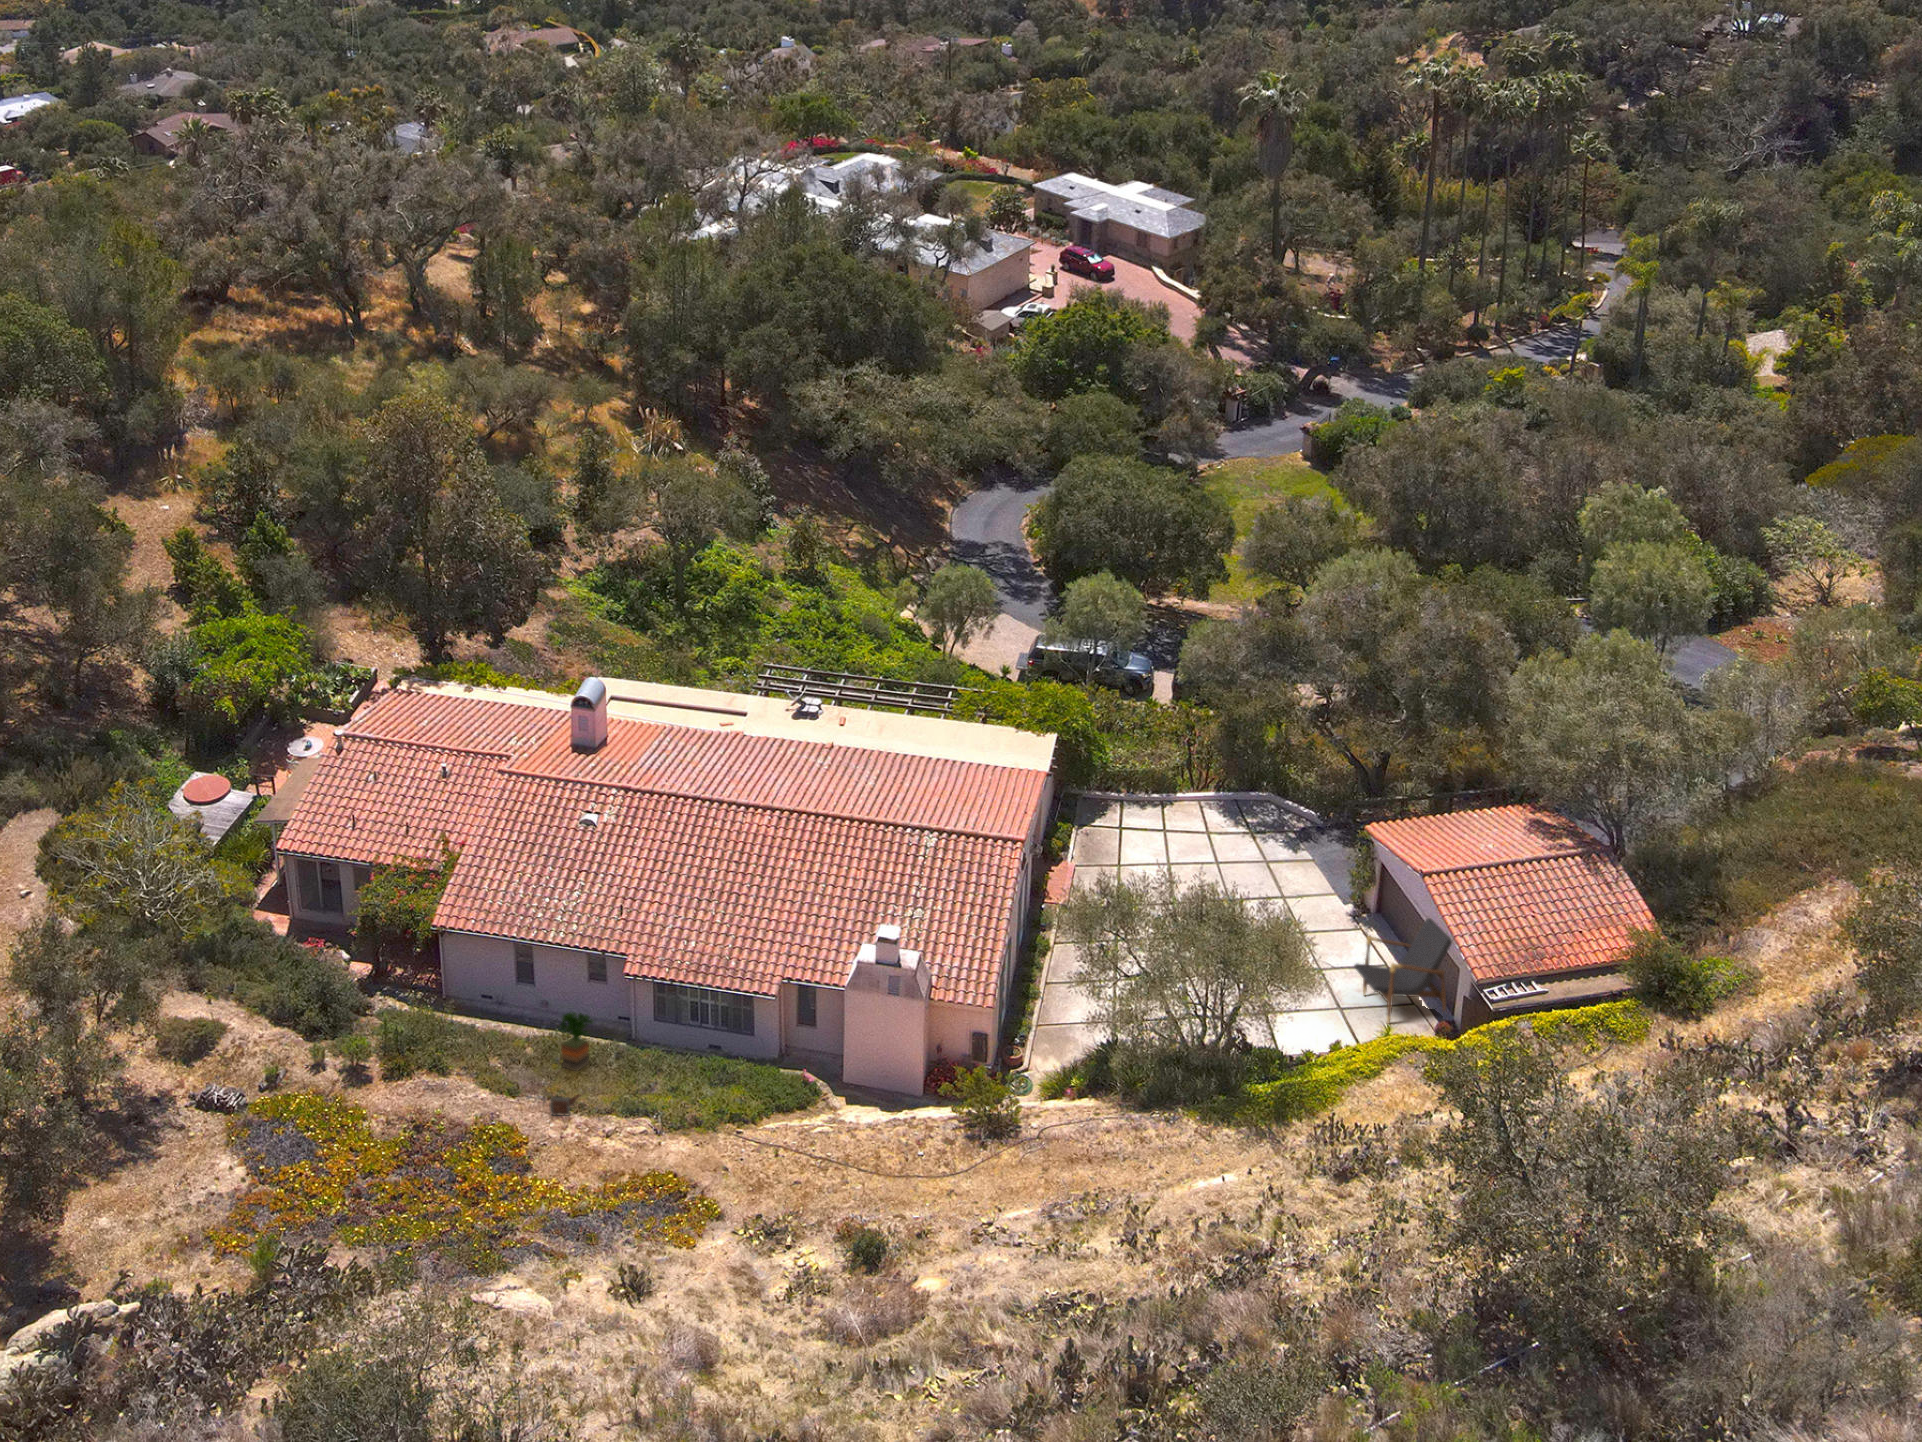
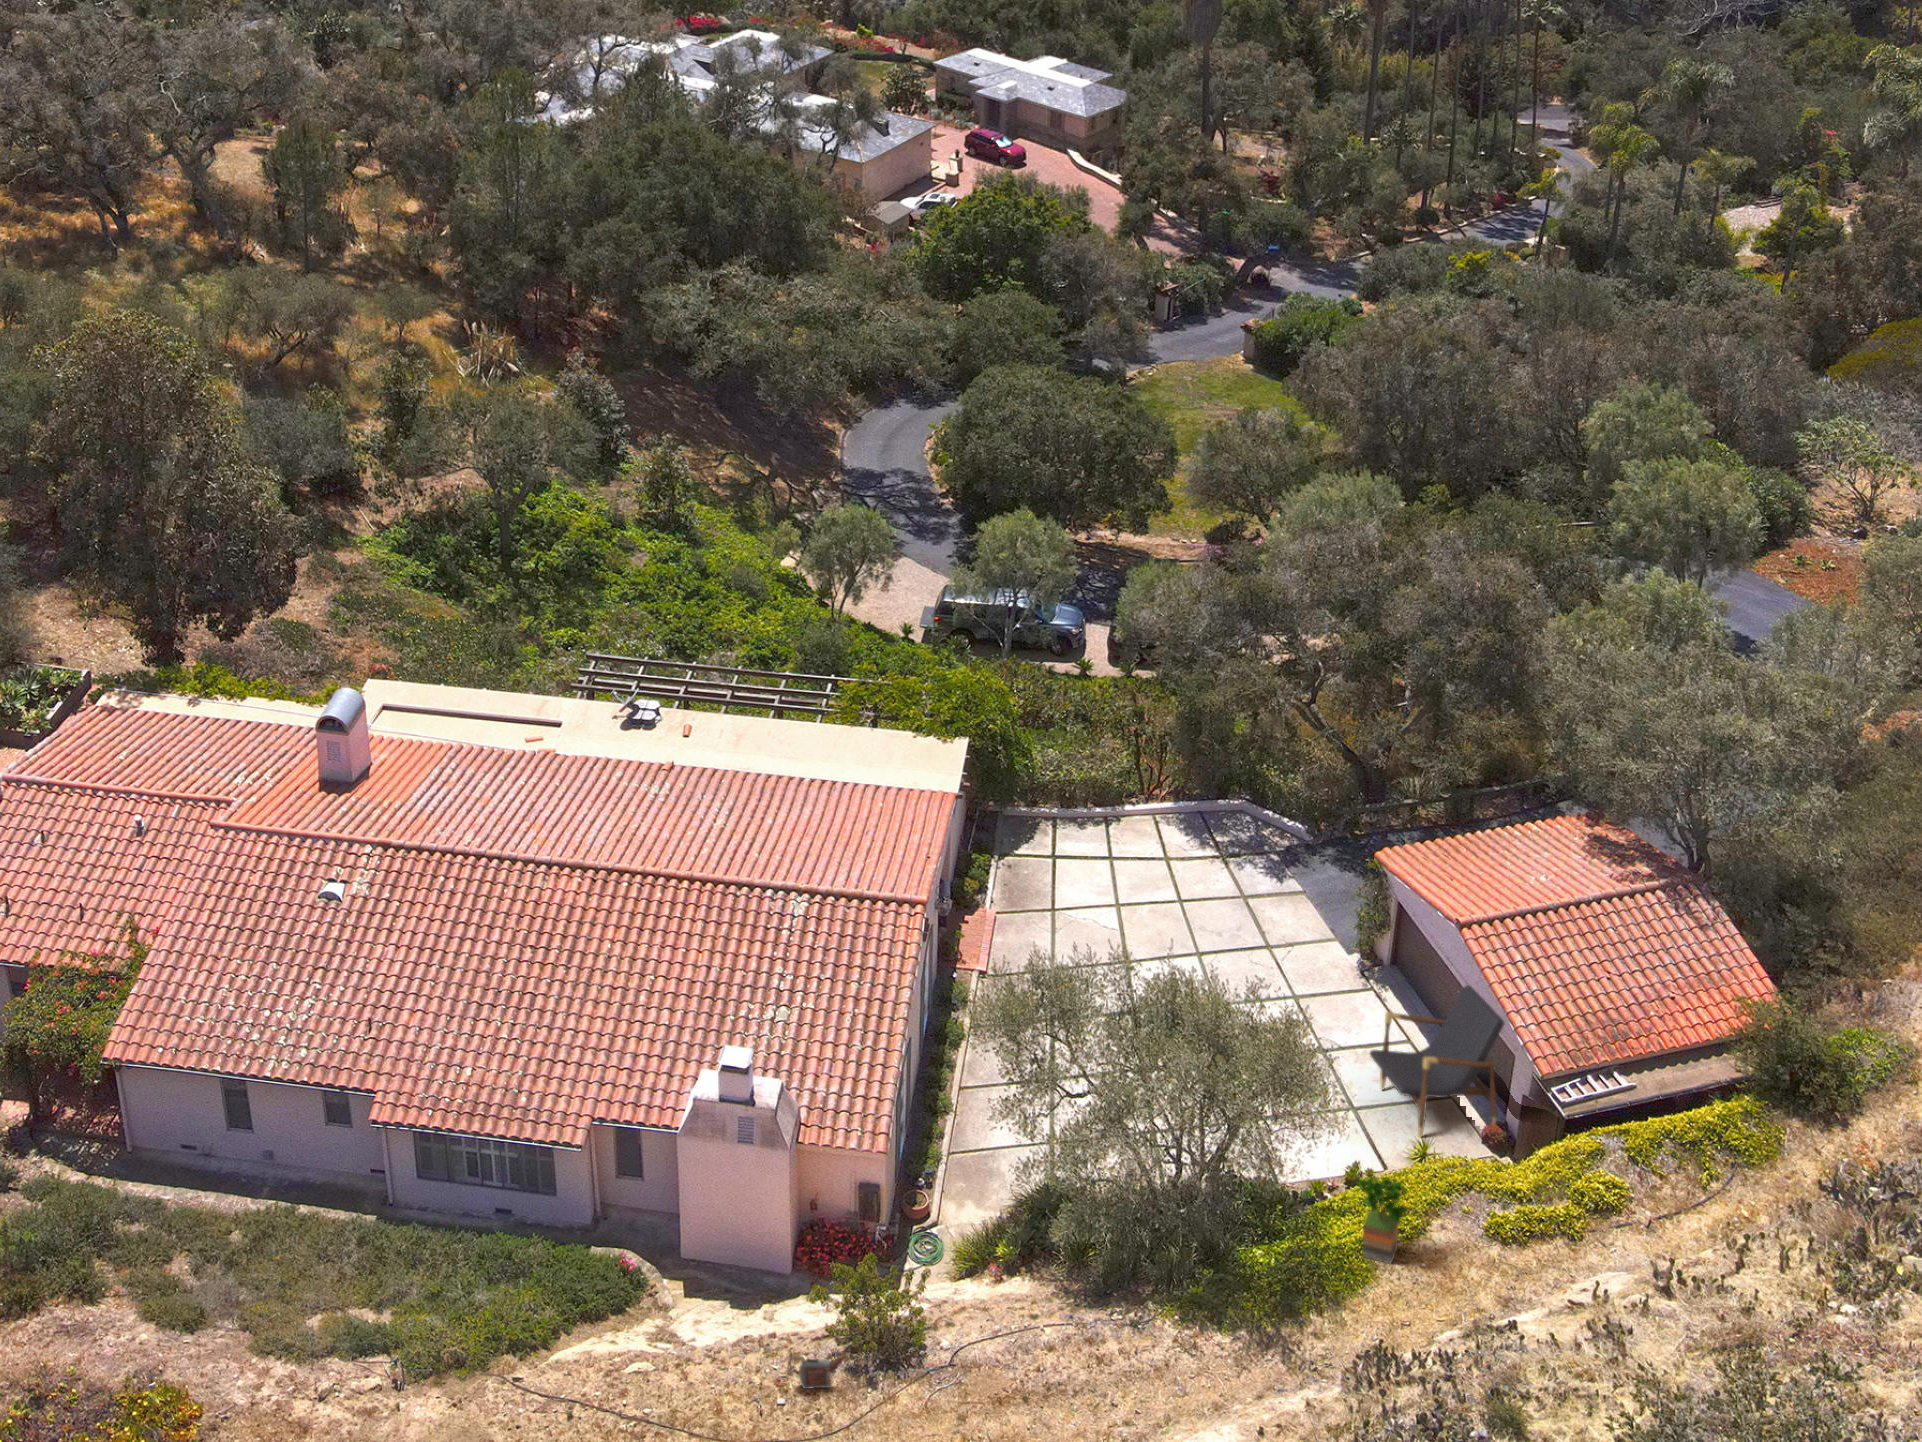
potted tree: present [560,1012,593,1071] -> present [1357,1176,1407,1264]
watering can: present [543,1093,580,1115] -> present [788,1356,846,1389]

